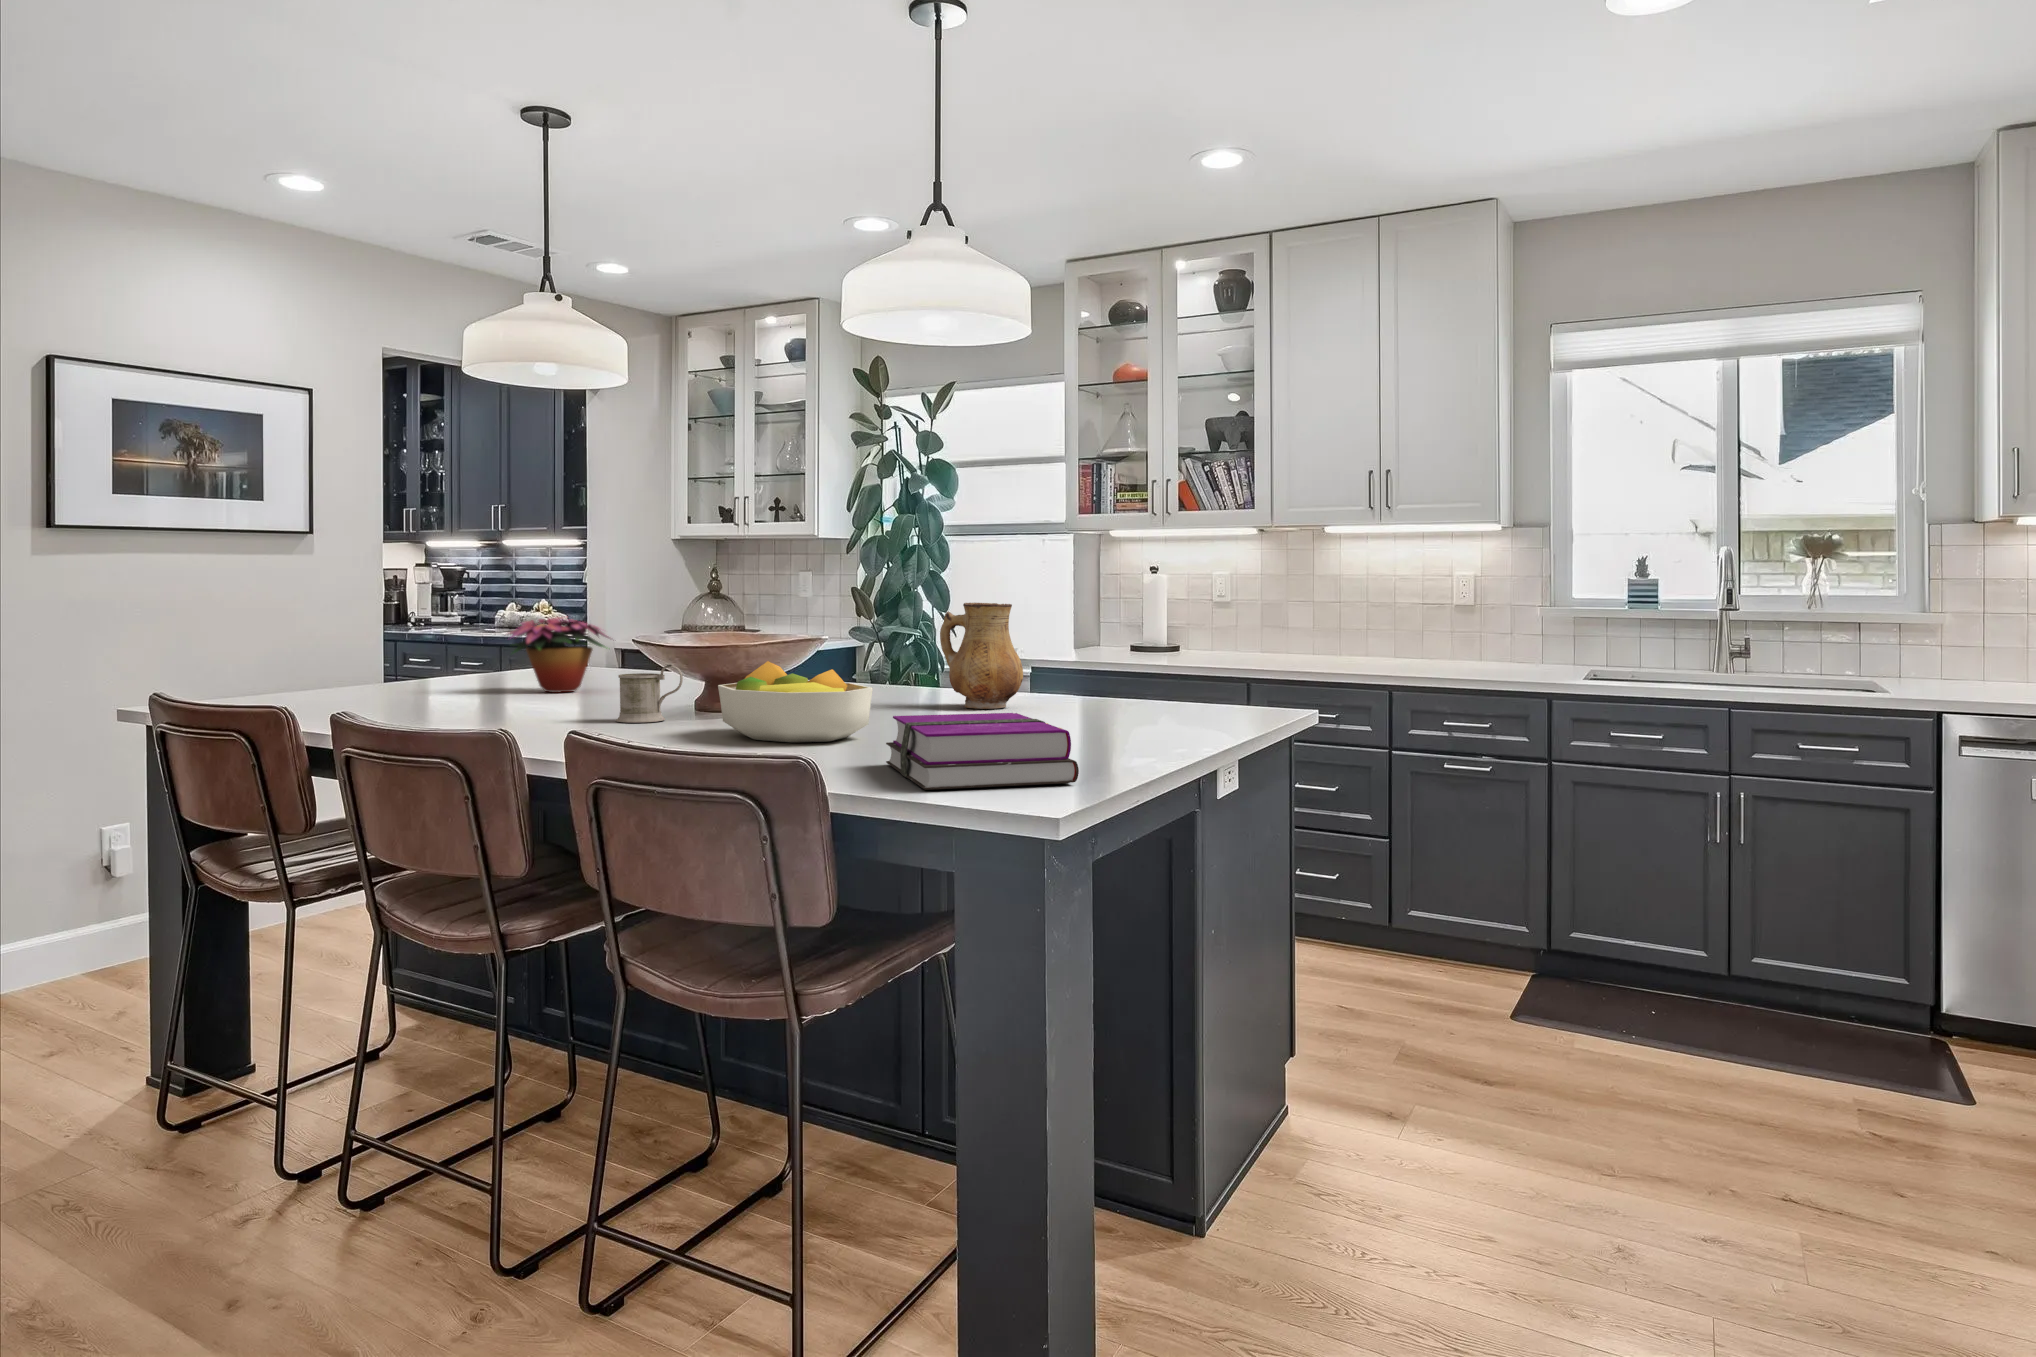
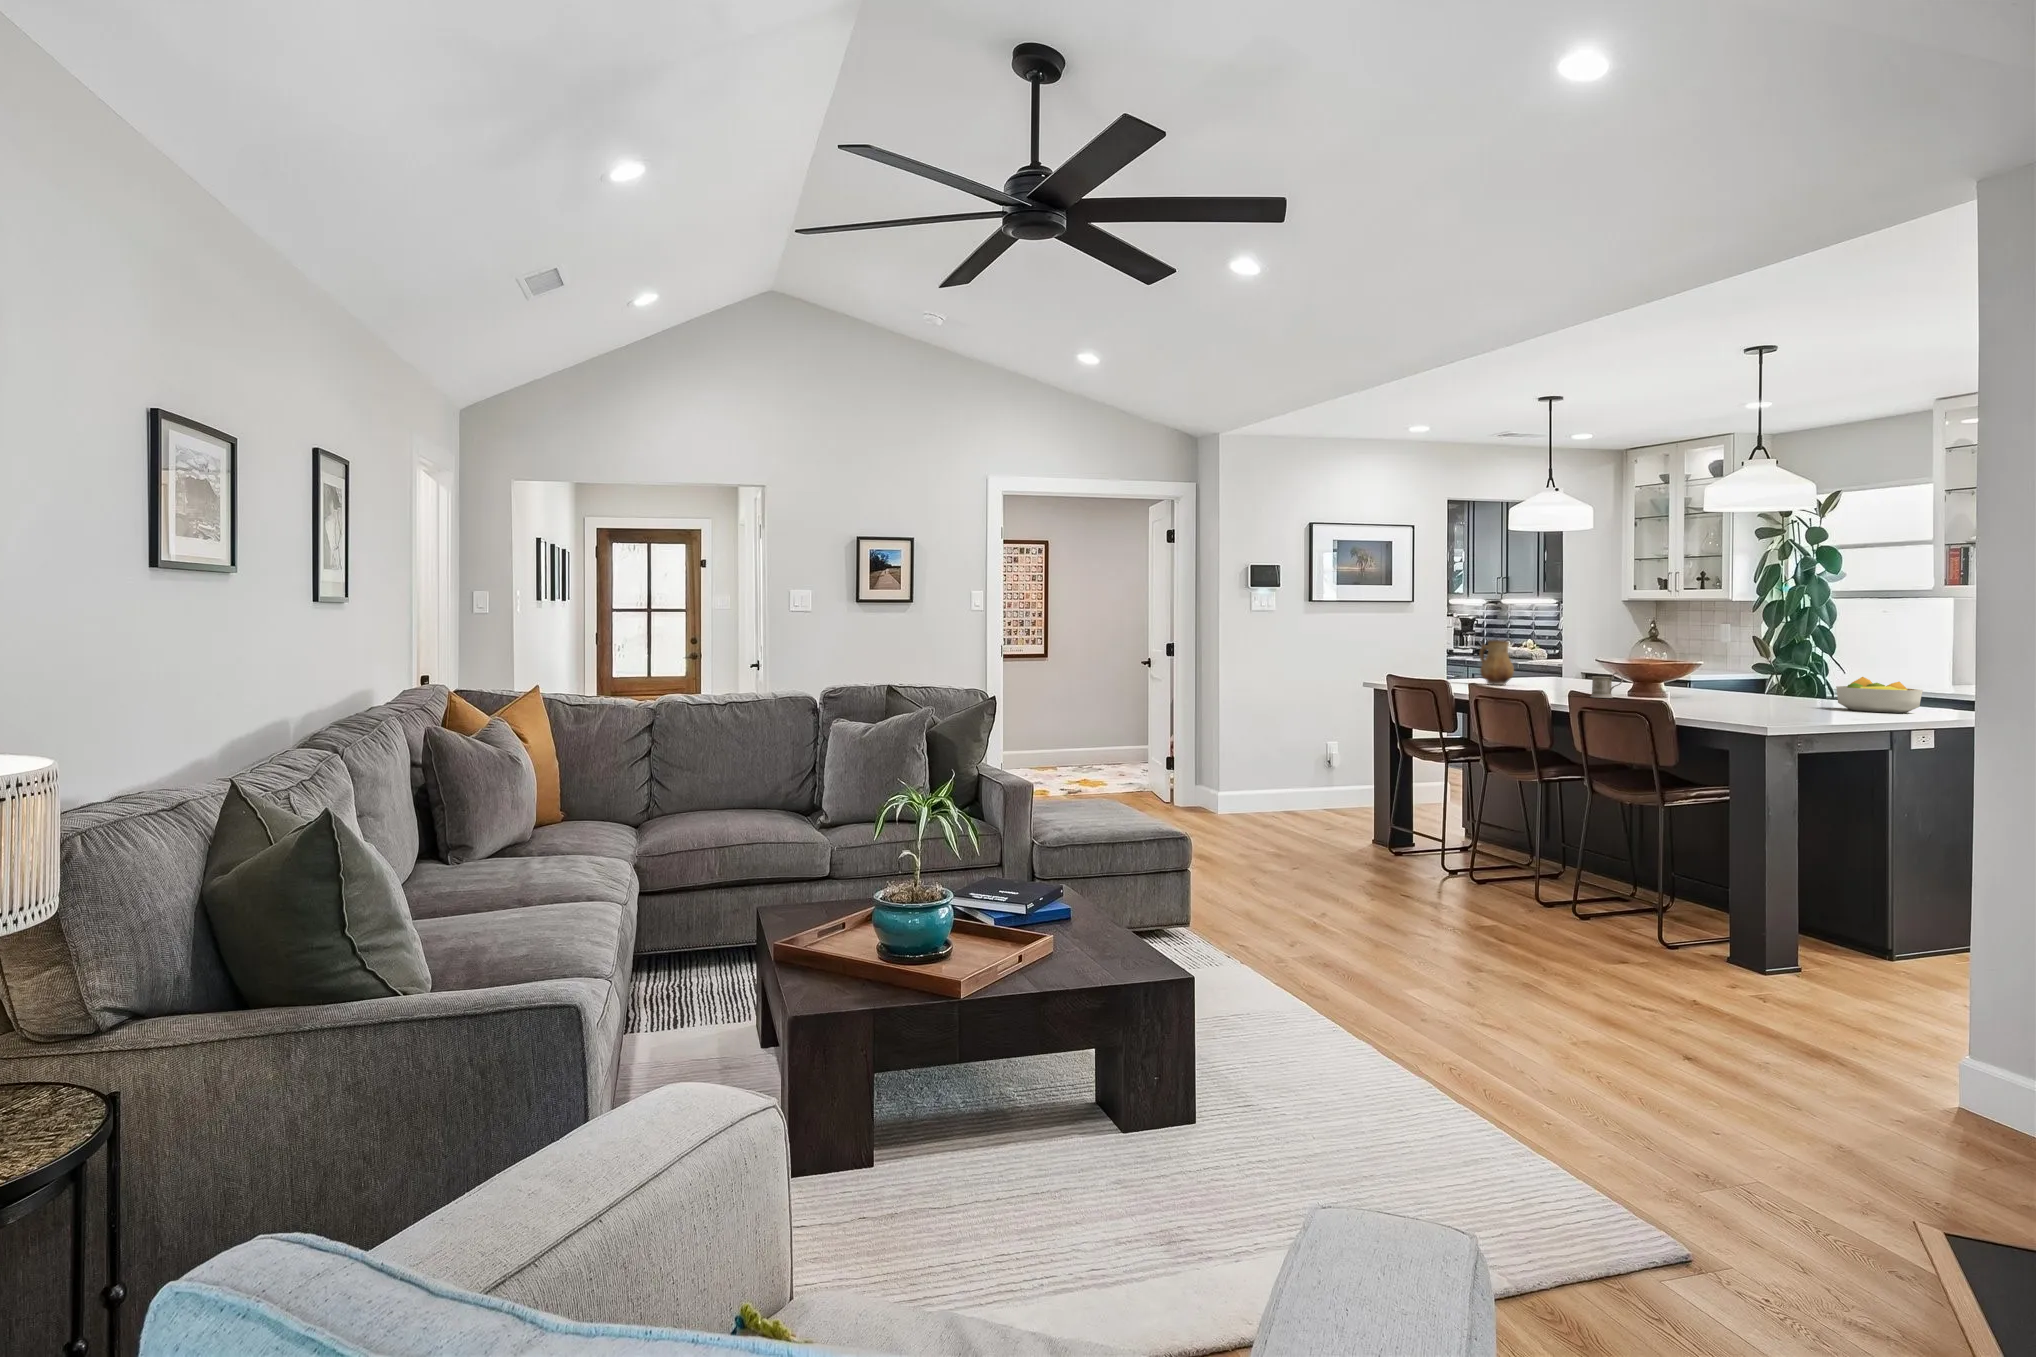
ceramic pitcher: present [940,603,1023,709] -> present [1480,640,1514,685]
flower arrangement: present [510,617,609,693] -> none [1528,650,1590,689]
fruit bowl: present [718,661,873,742] -> present [1836,677,1923,713]
hardback book: present [886,713,1079,790] -> none [1707,692,1783,717]

